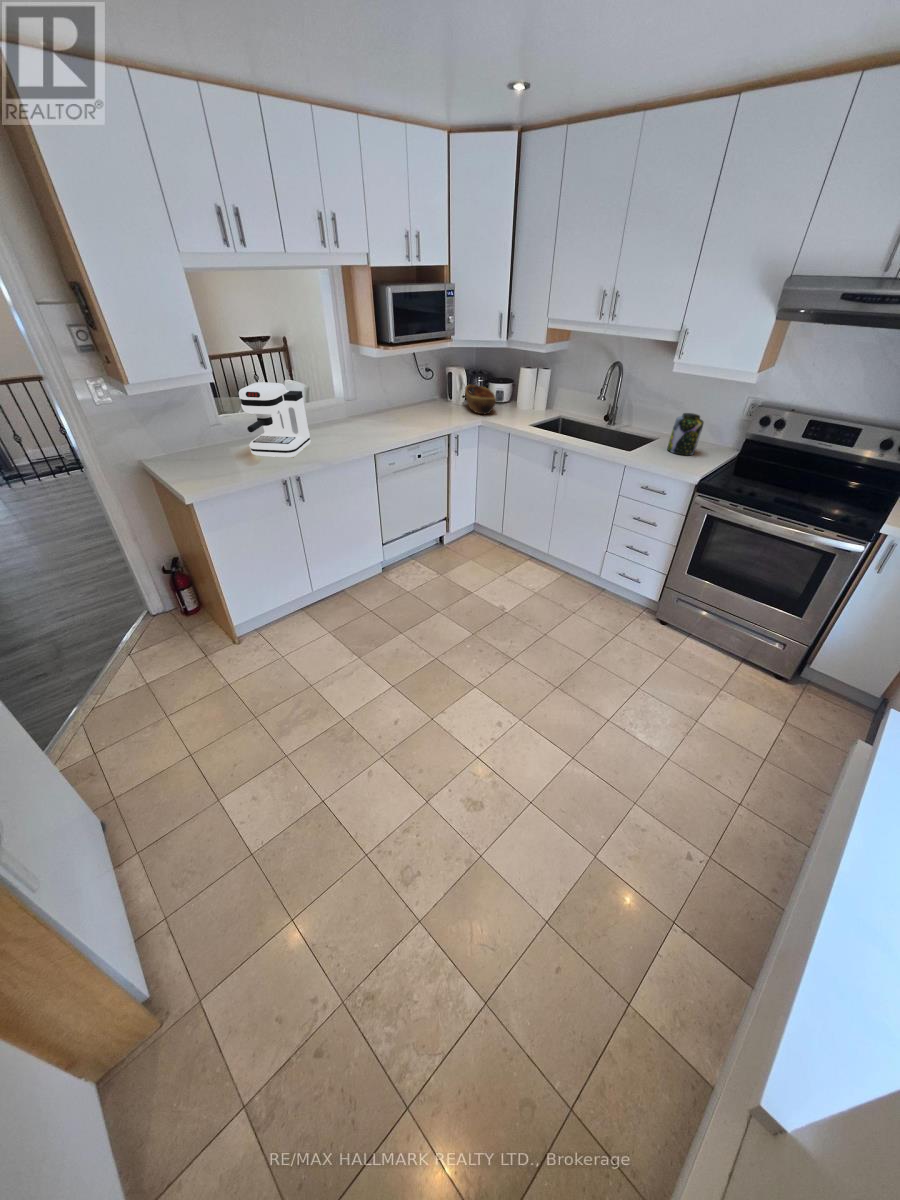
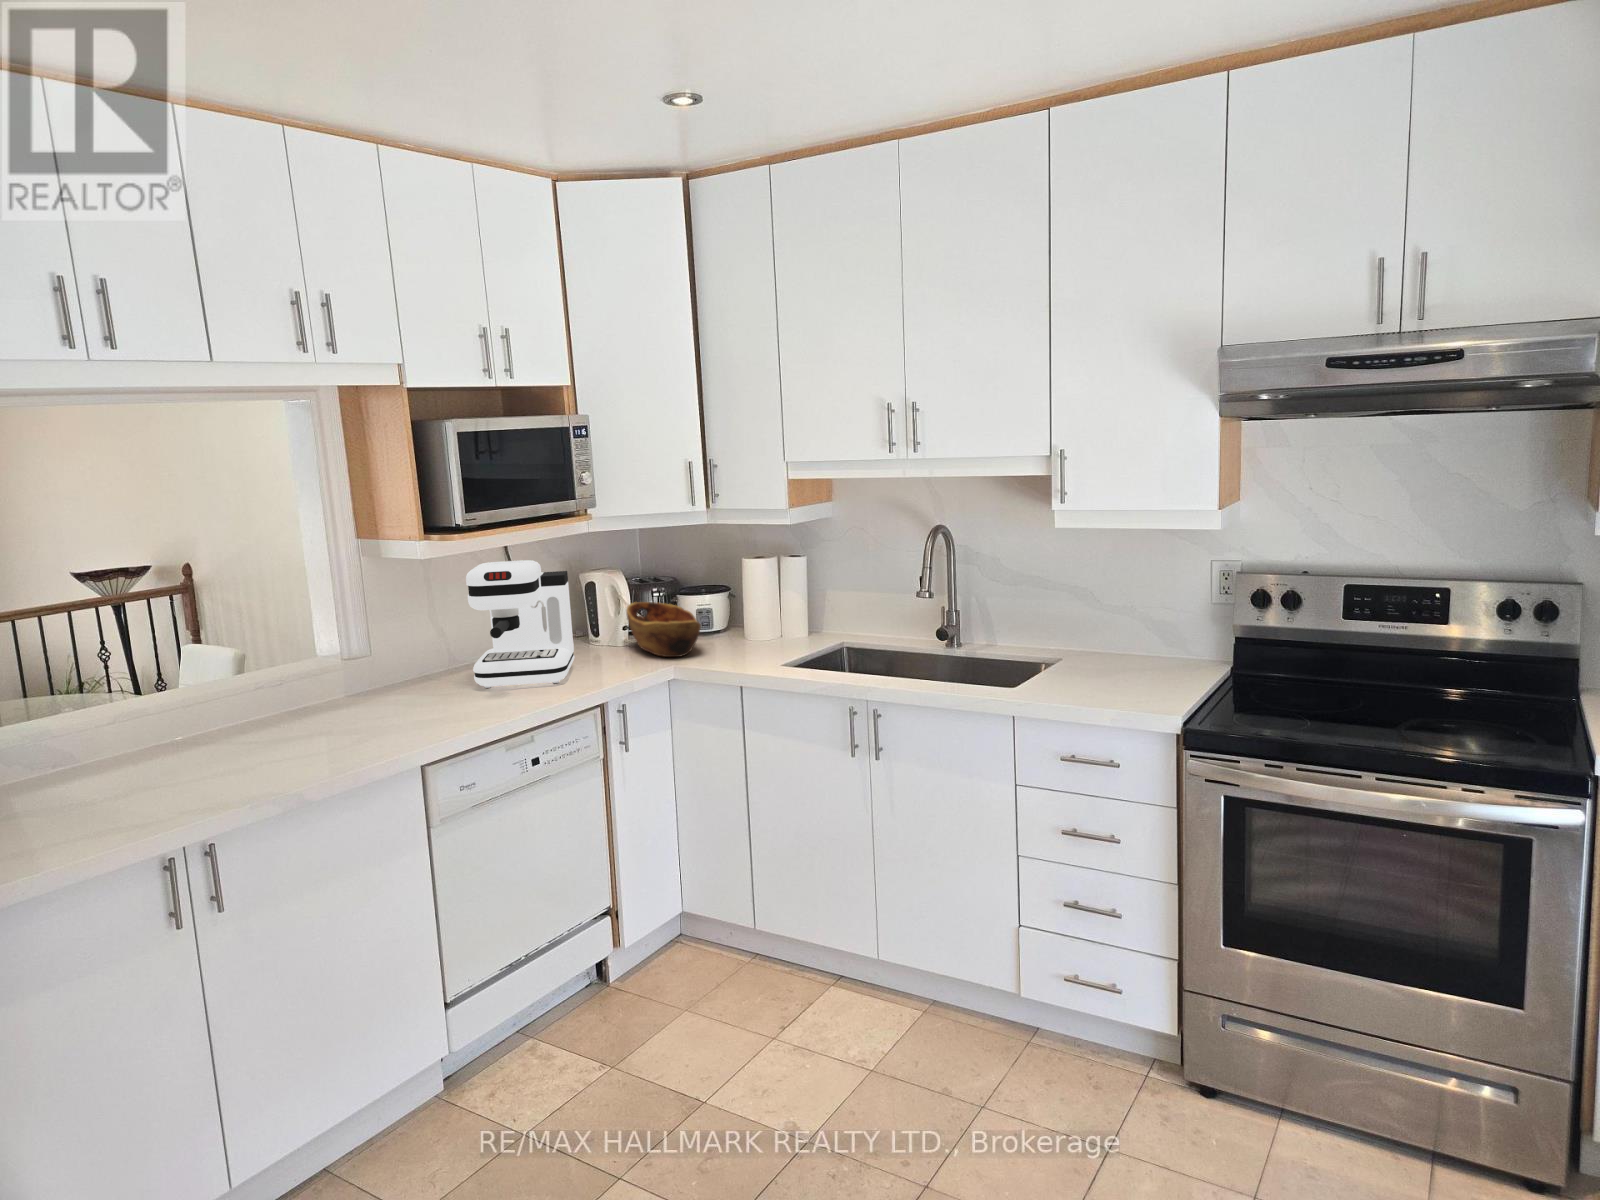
coffee maker: present [239,382,310,457] -> present [466,560,574,688]
jar: present [667,413,704,455] -> none [1089,600,1147,683]

